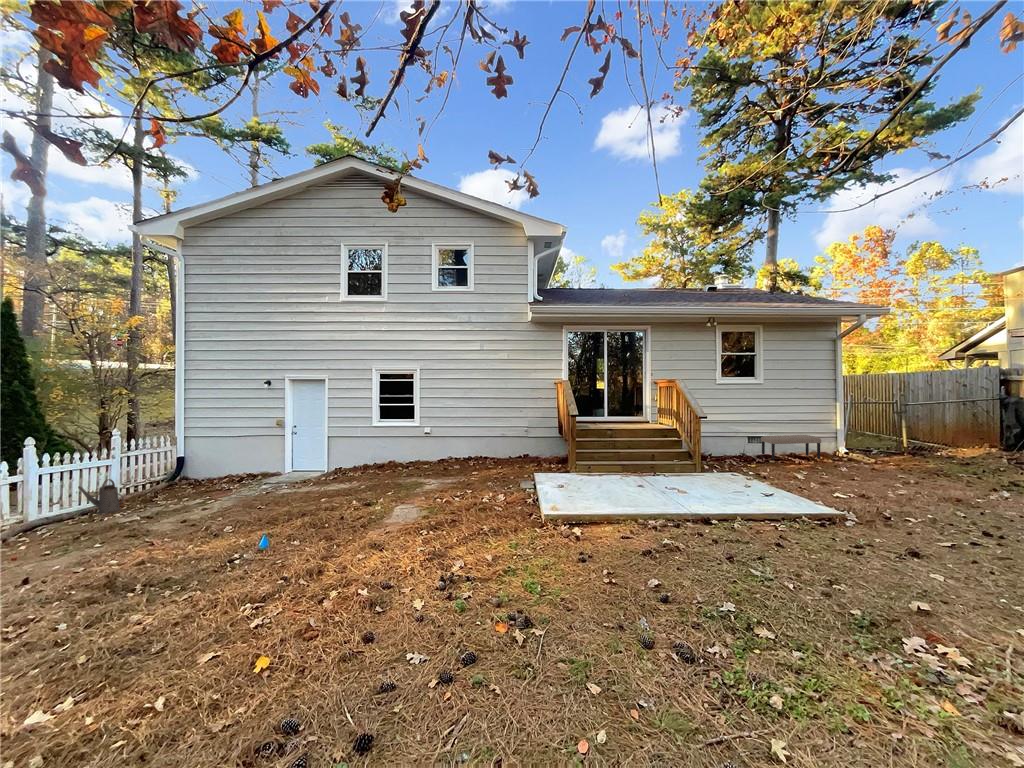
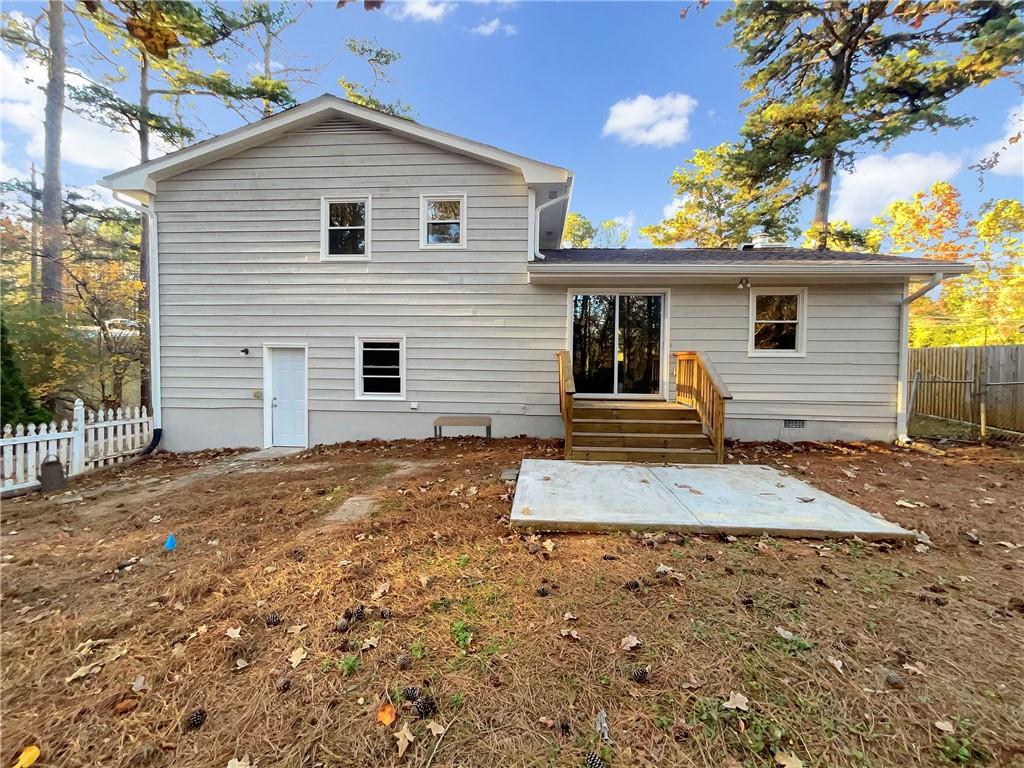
bench: present [761,435,821,460] -> present [433,416,492,444]

